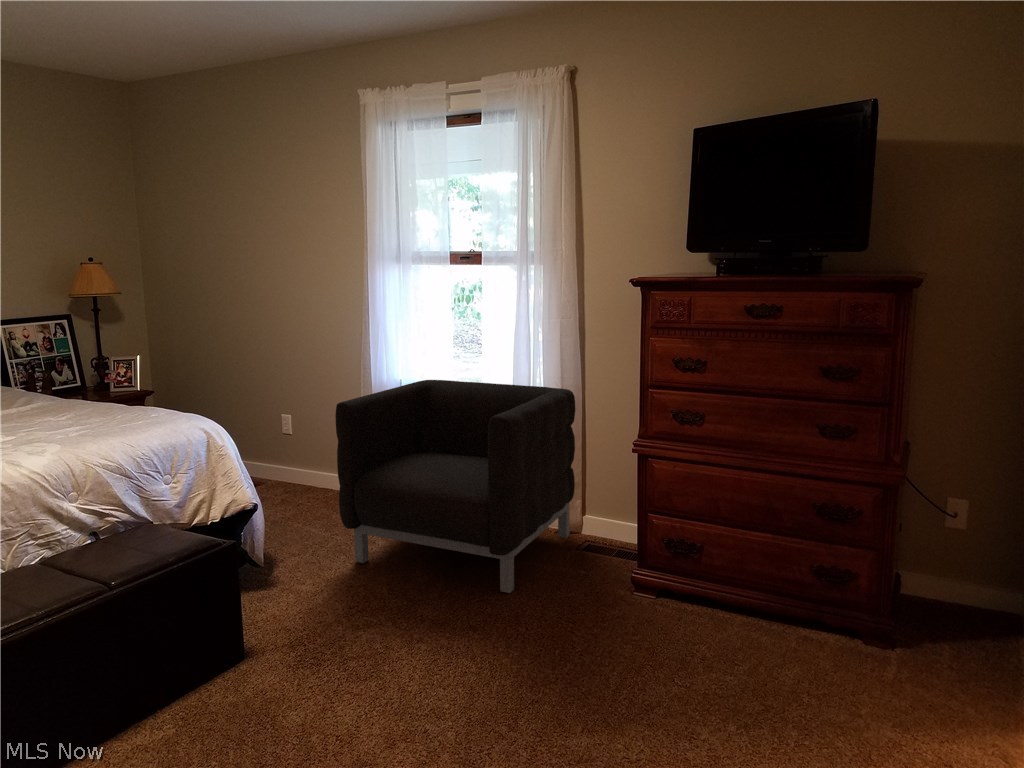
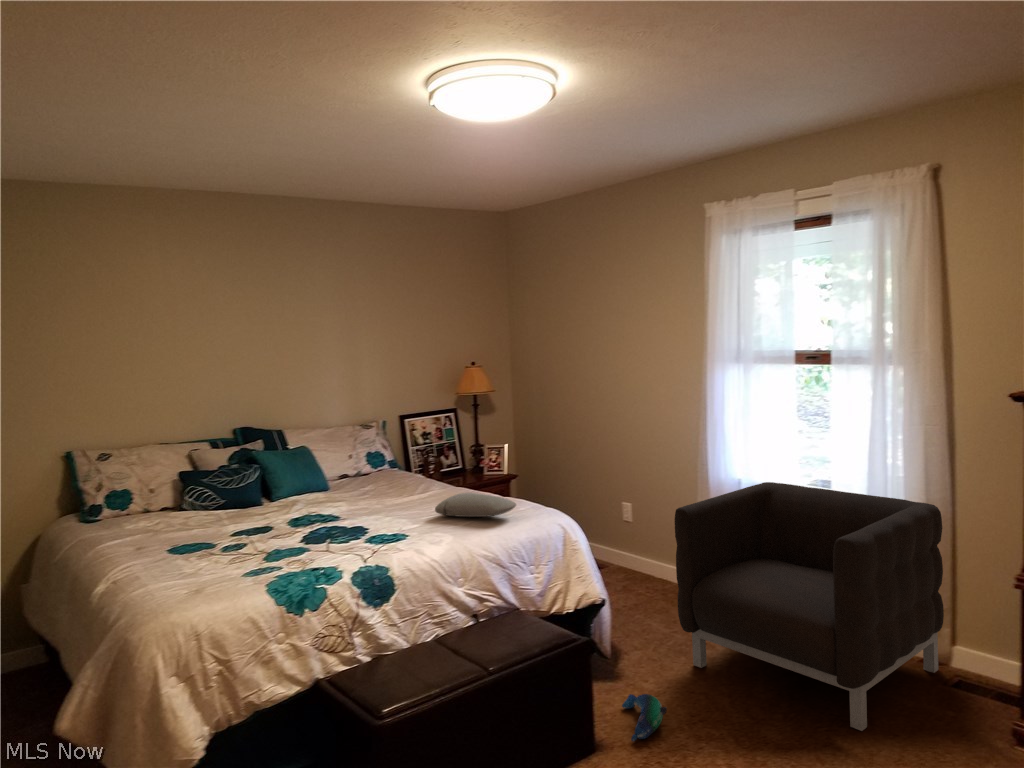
pillow: none [36,398,149,424] -> present [435,493,516,517]
plush toy: none [279,593,328,642] -> present [622,694,667,742]

